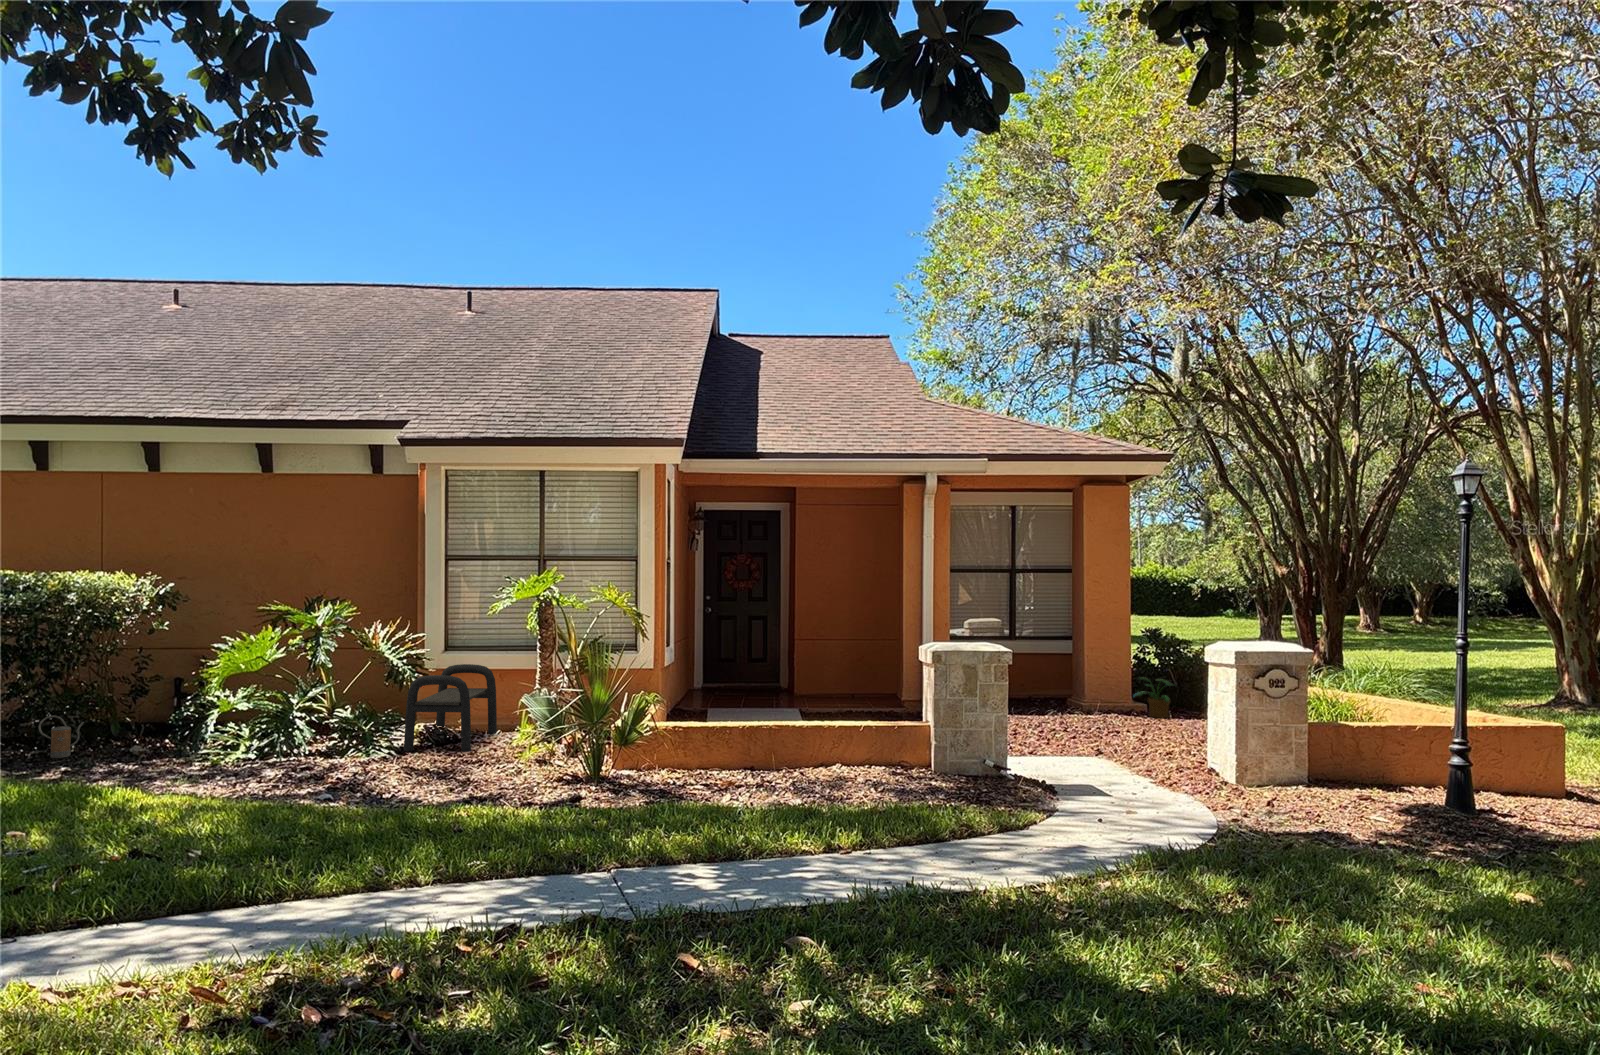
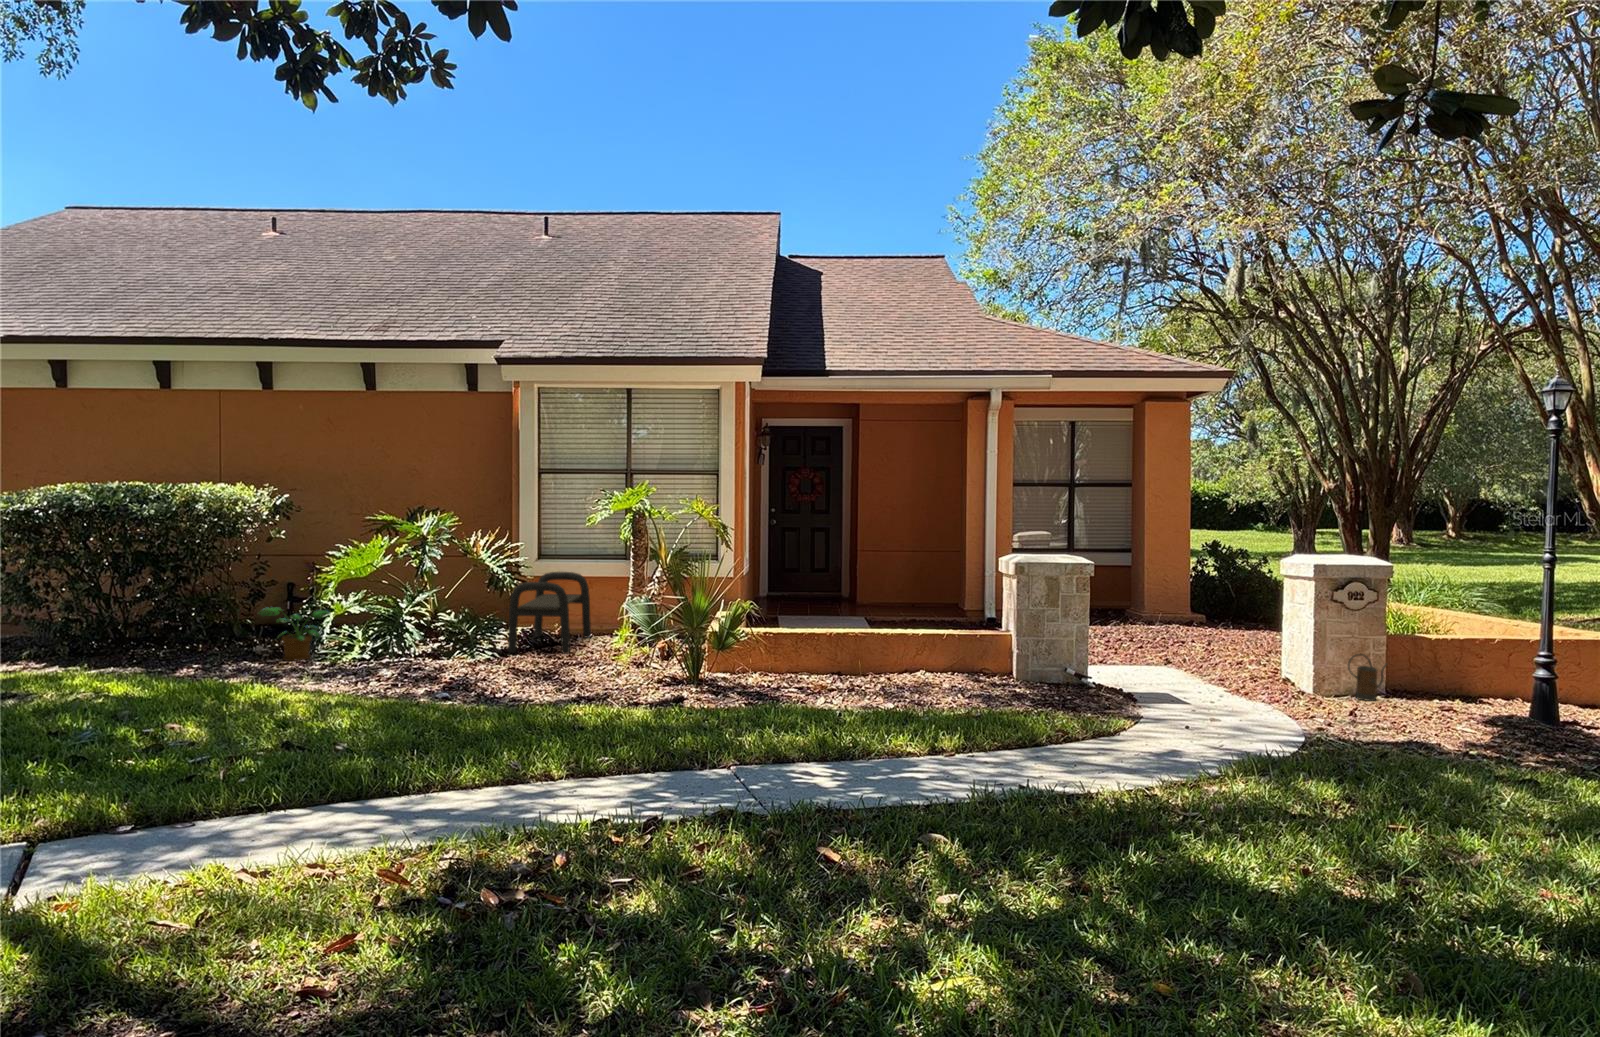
potted plant: present [1133,677,1174,718] -> present [258,607,330,661]
watering can: present [39,716,84,758] -> present [1348,654,1387,701]

